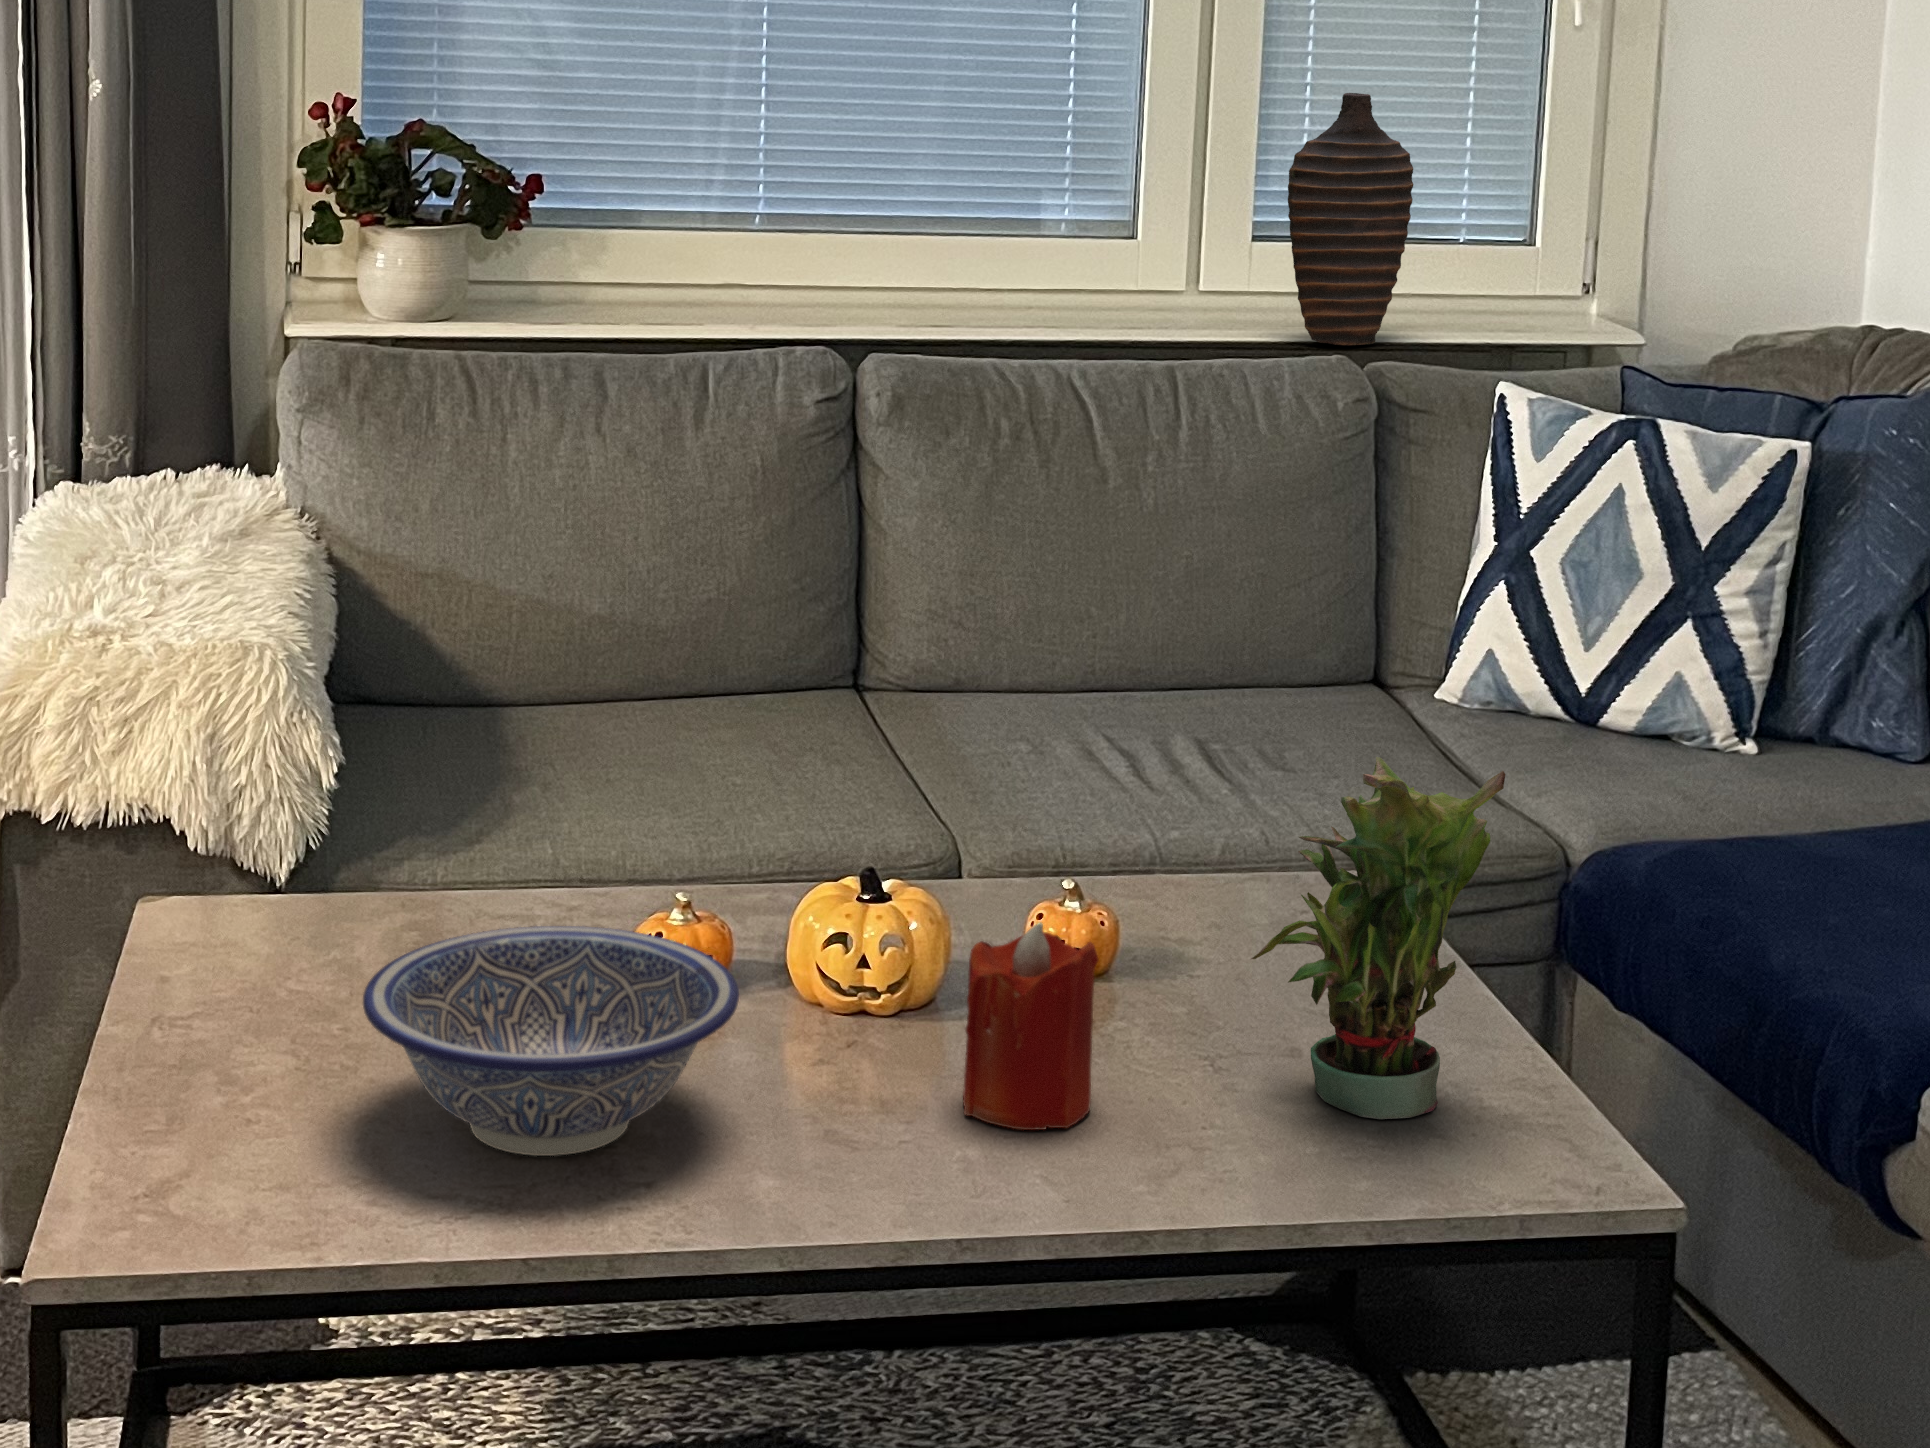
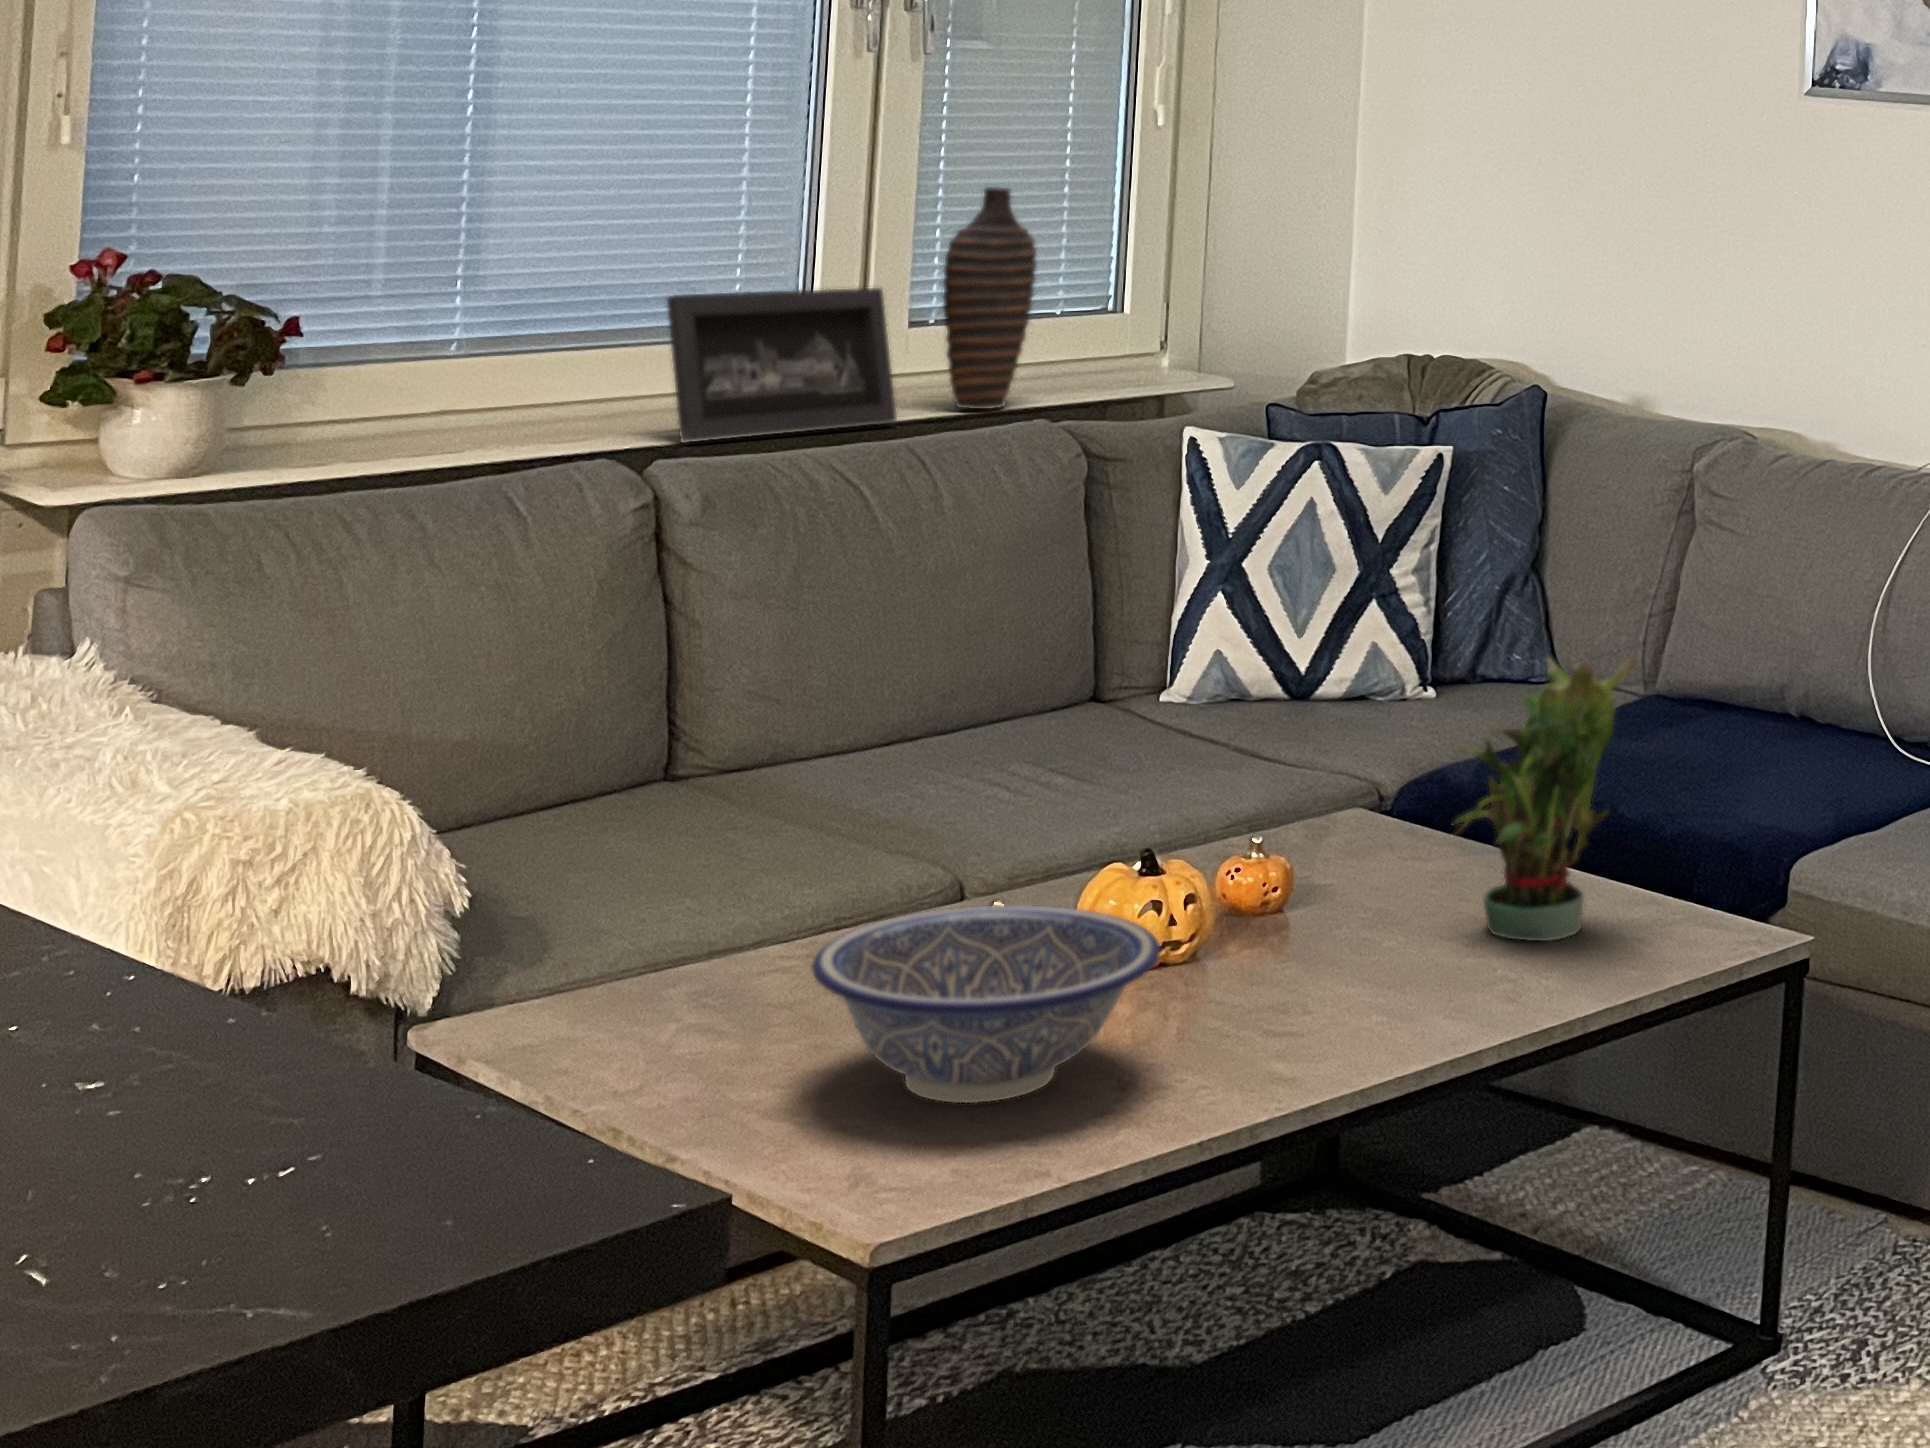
picture frame: none [943,204,1209,361] -> present [667,288,897,442]
candle: present [963,923,1098,1130] -> none [1262,827,1377,1001]

